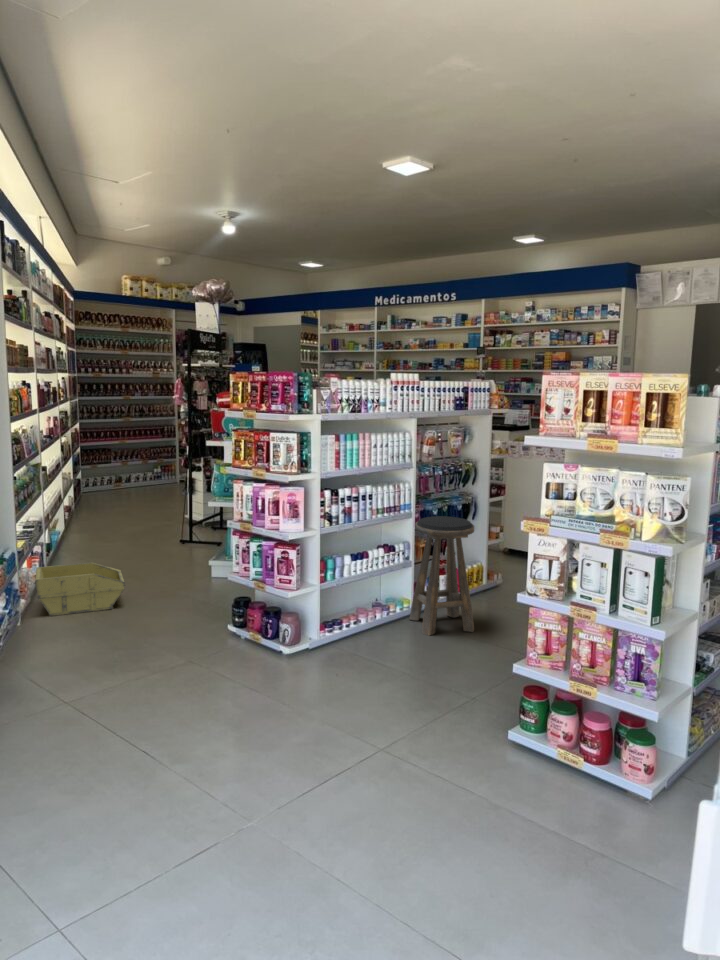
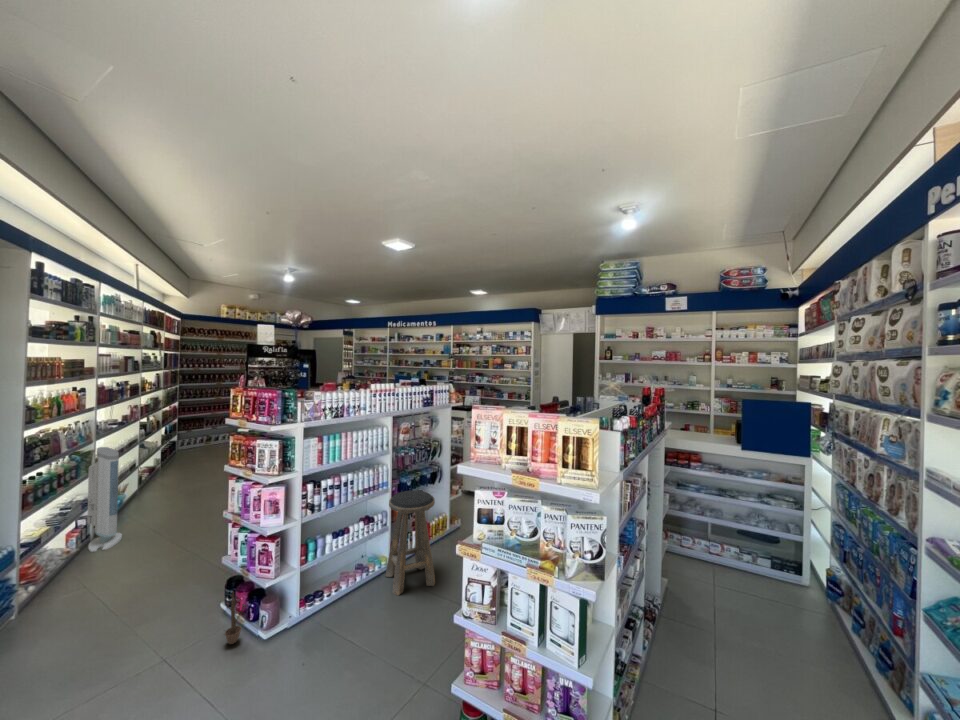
air purifier: none [53,458,88,577] -> present [87,447,122,552]
storage bin: present [35,563,125,616] -> none [20,547,136,613]
decorative plant: none [243,598,270,653] -> present [224,591,246,644]

